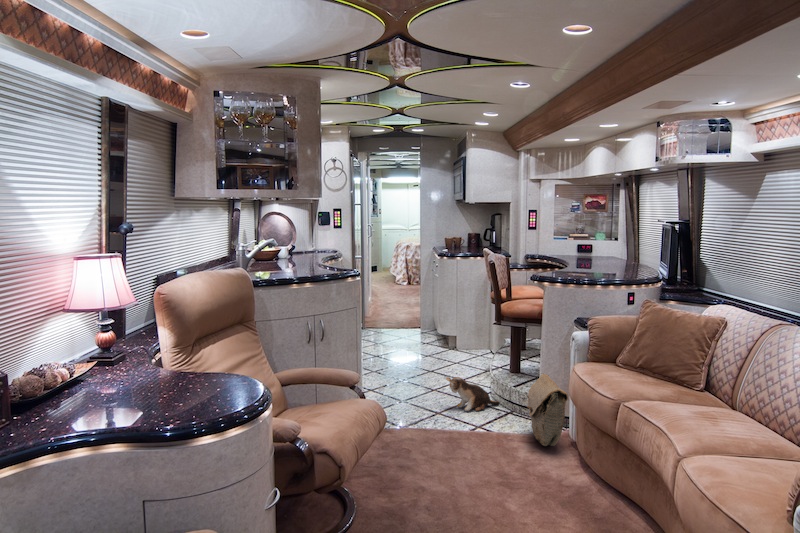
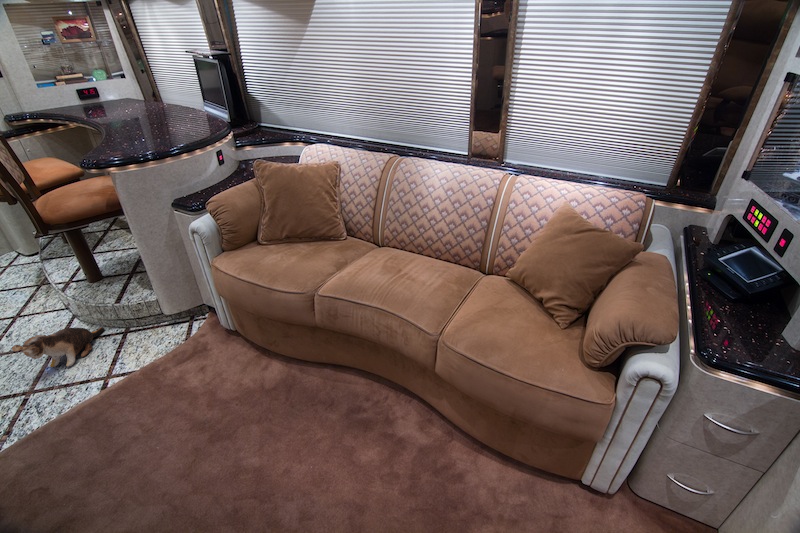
bag: present [527,373,568,446] -> none [154,279,222,356]

